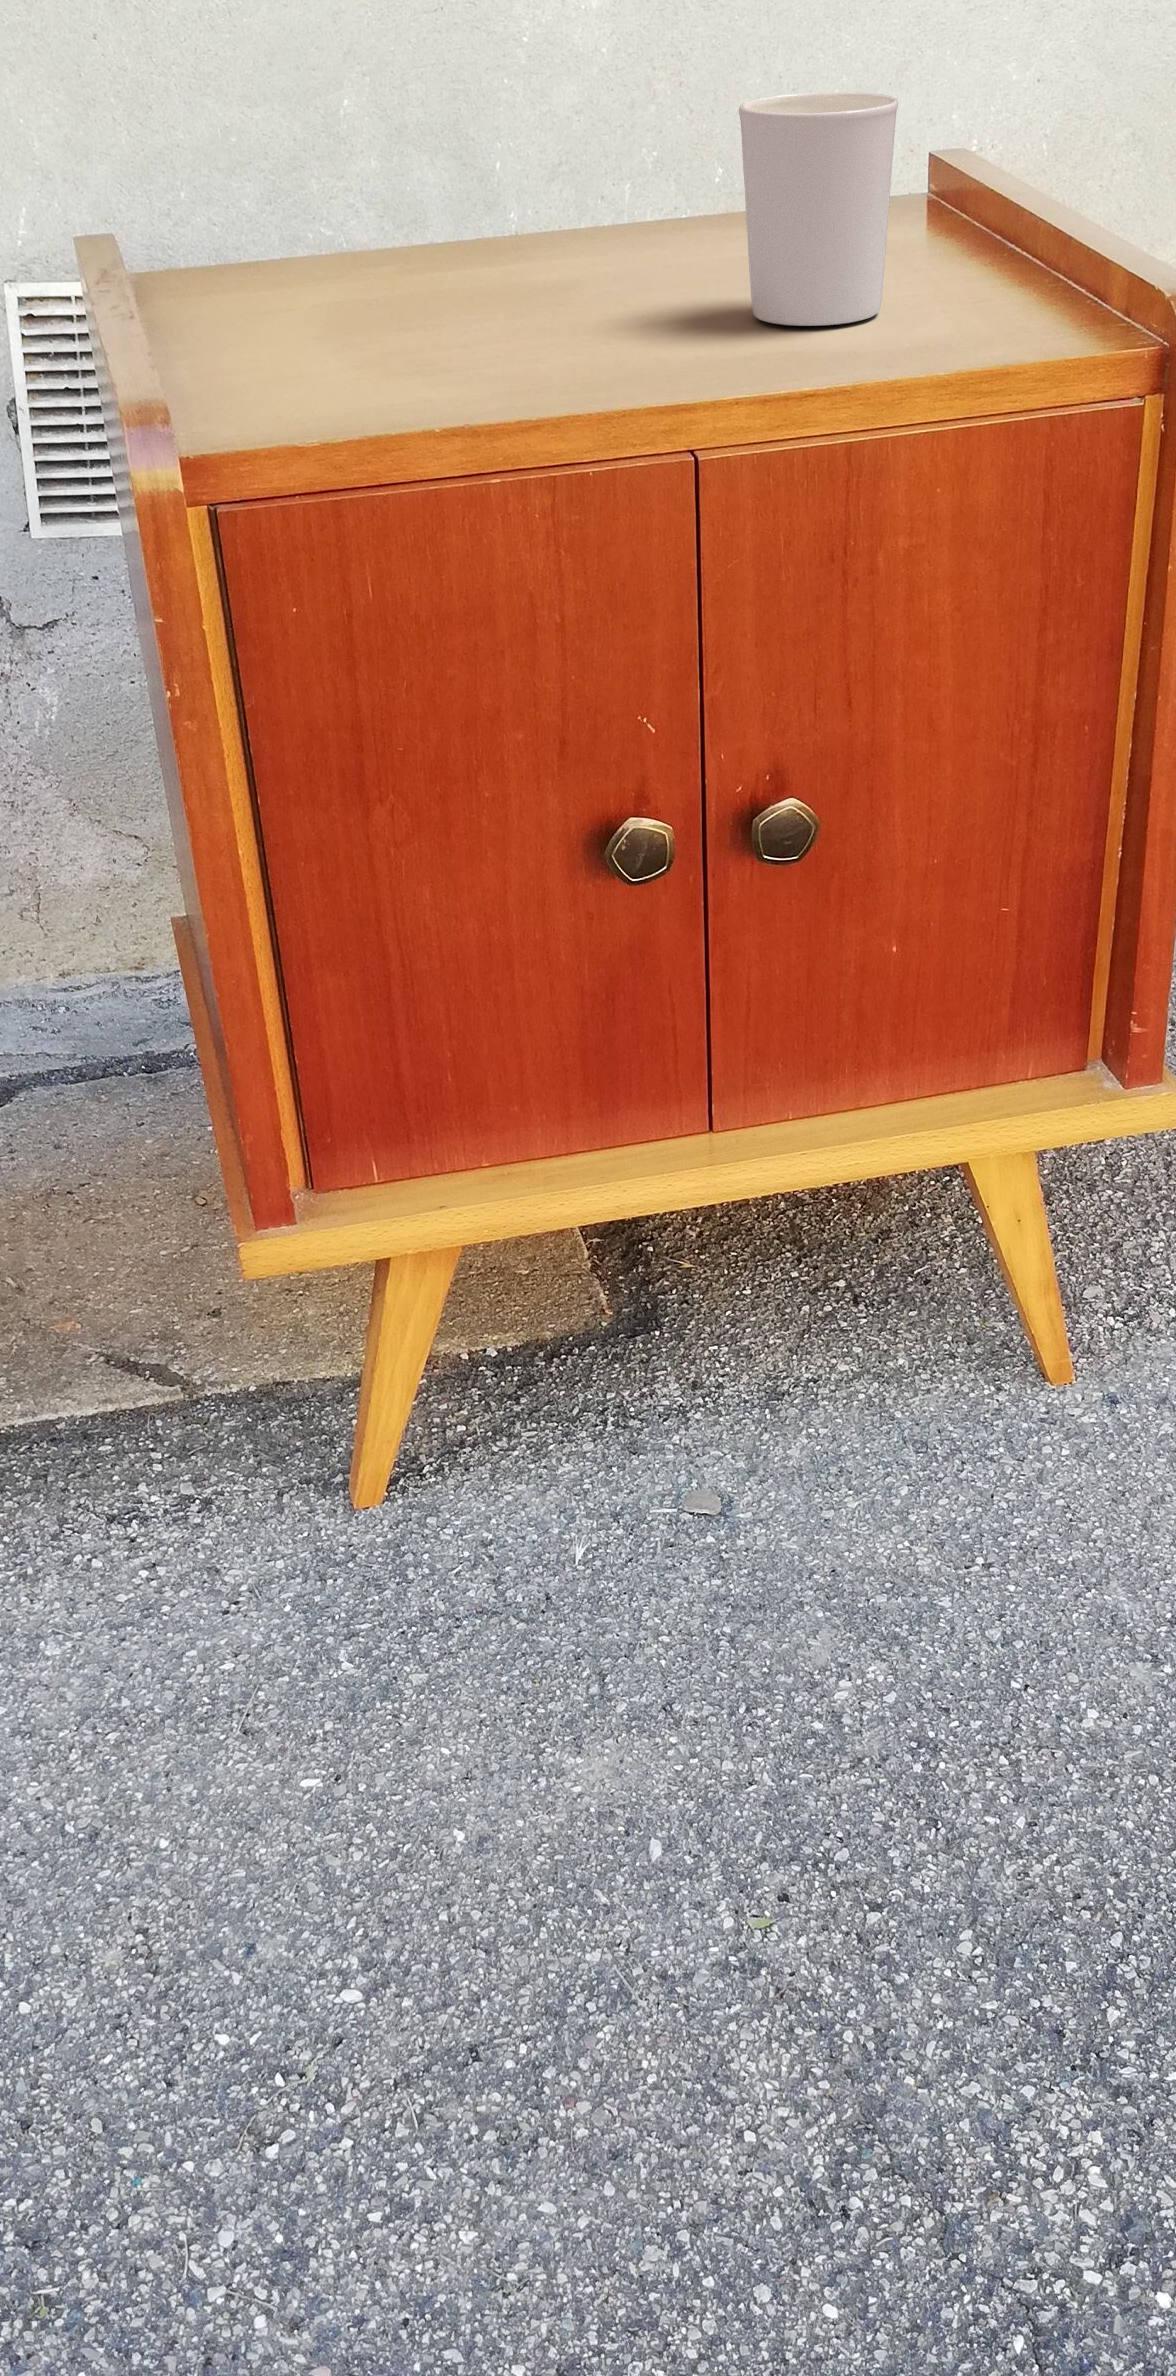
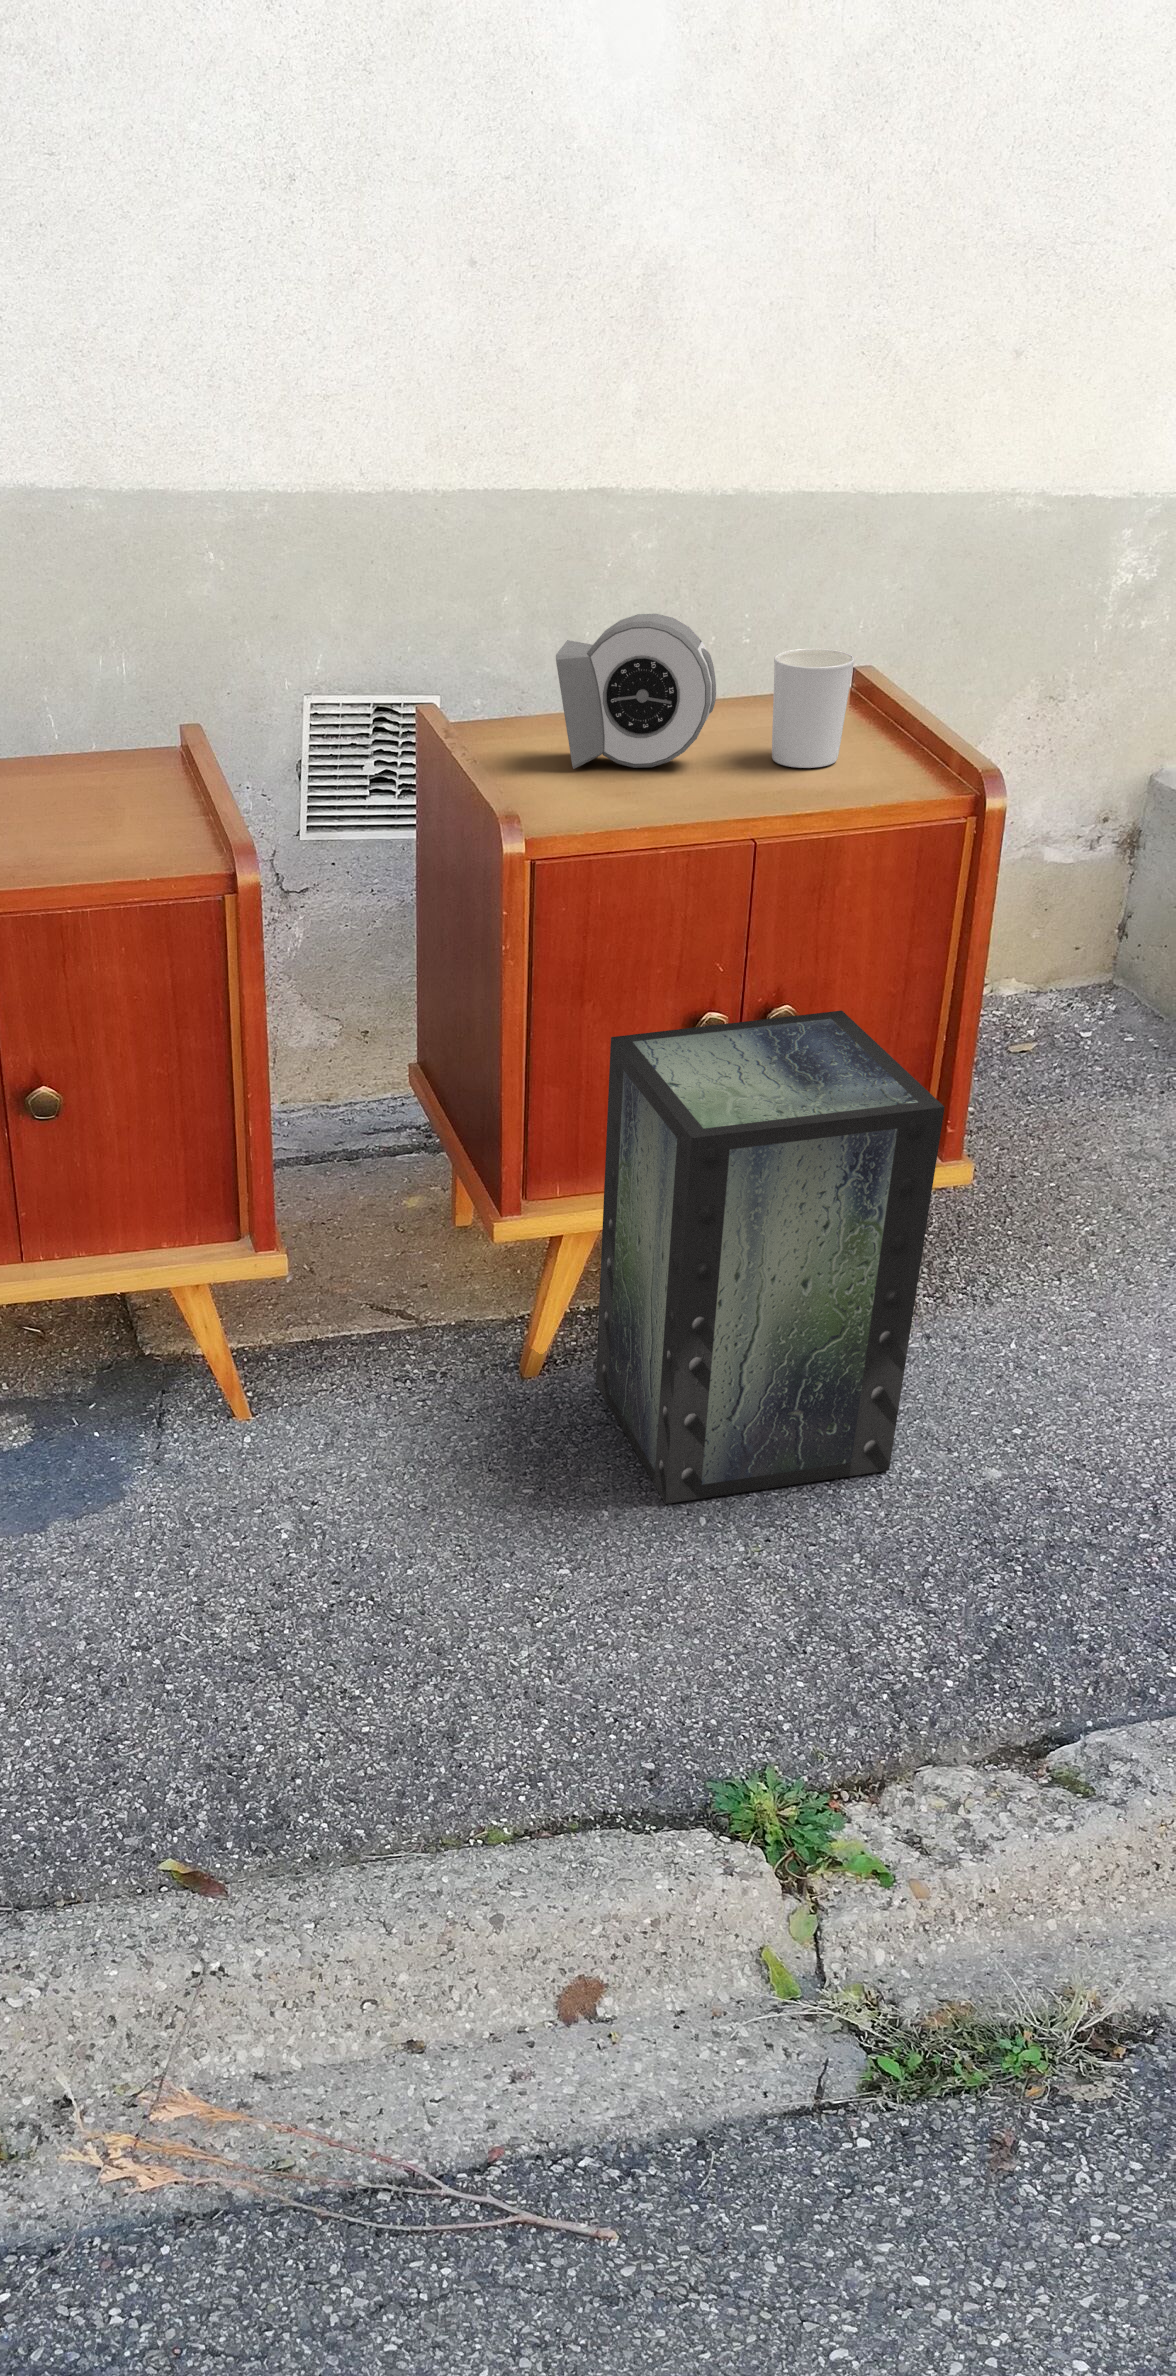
alarm clock: none [298,21,629,342] -> present [556,614,716,769]
storage box: none [428,801,1103,1803] -> present [596,1011,945,1504]

